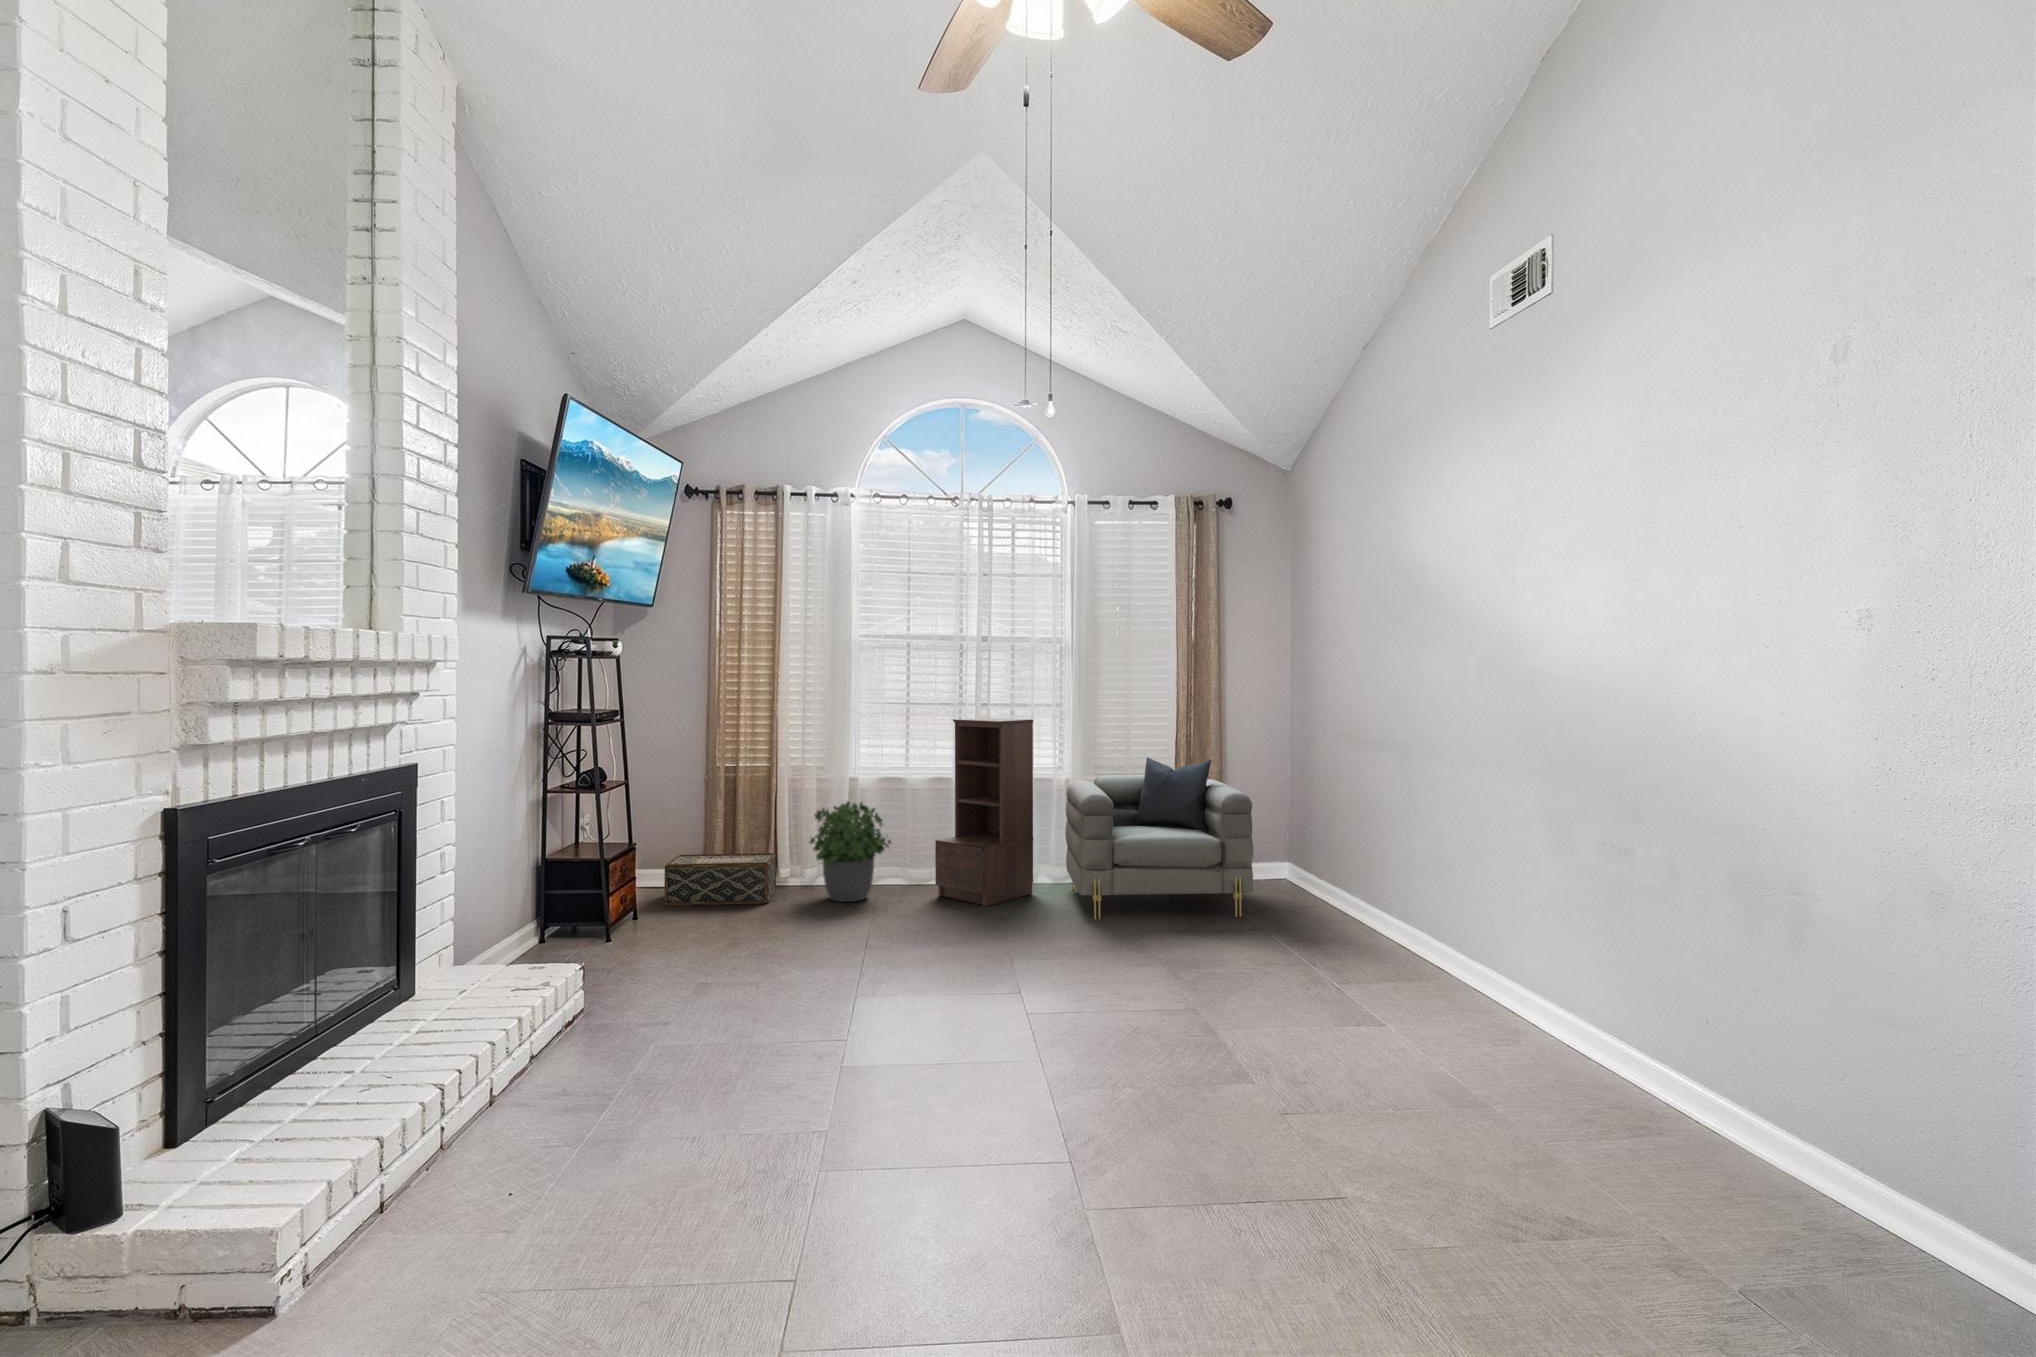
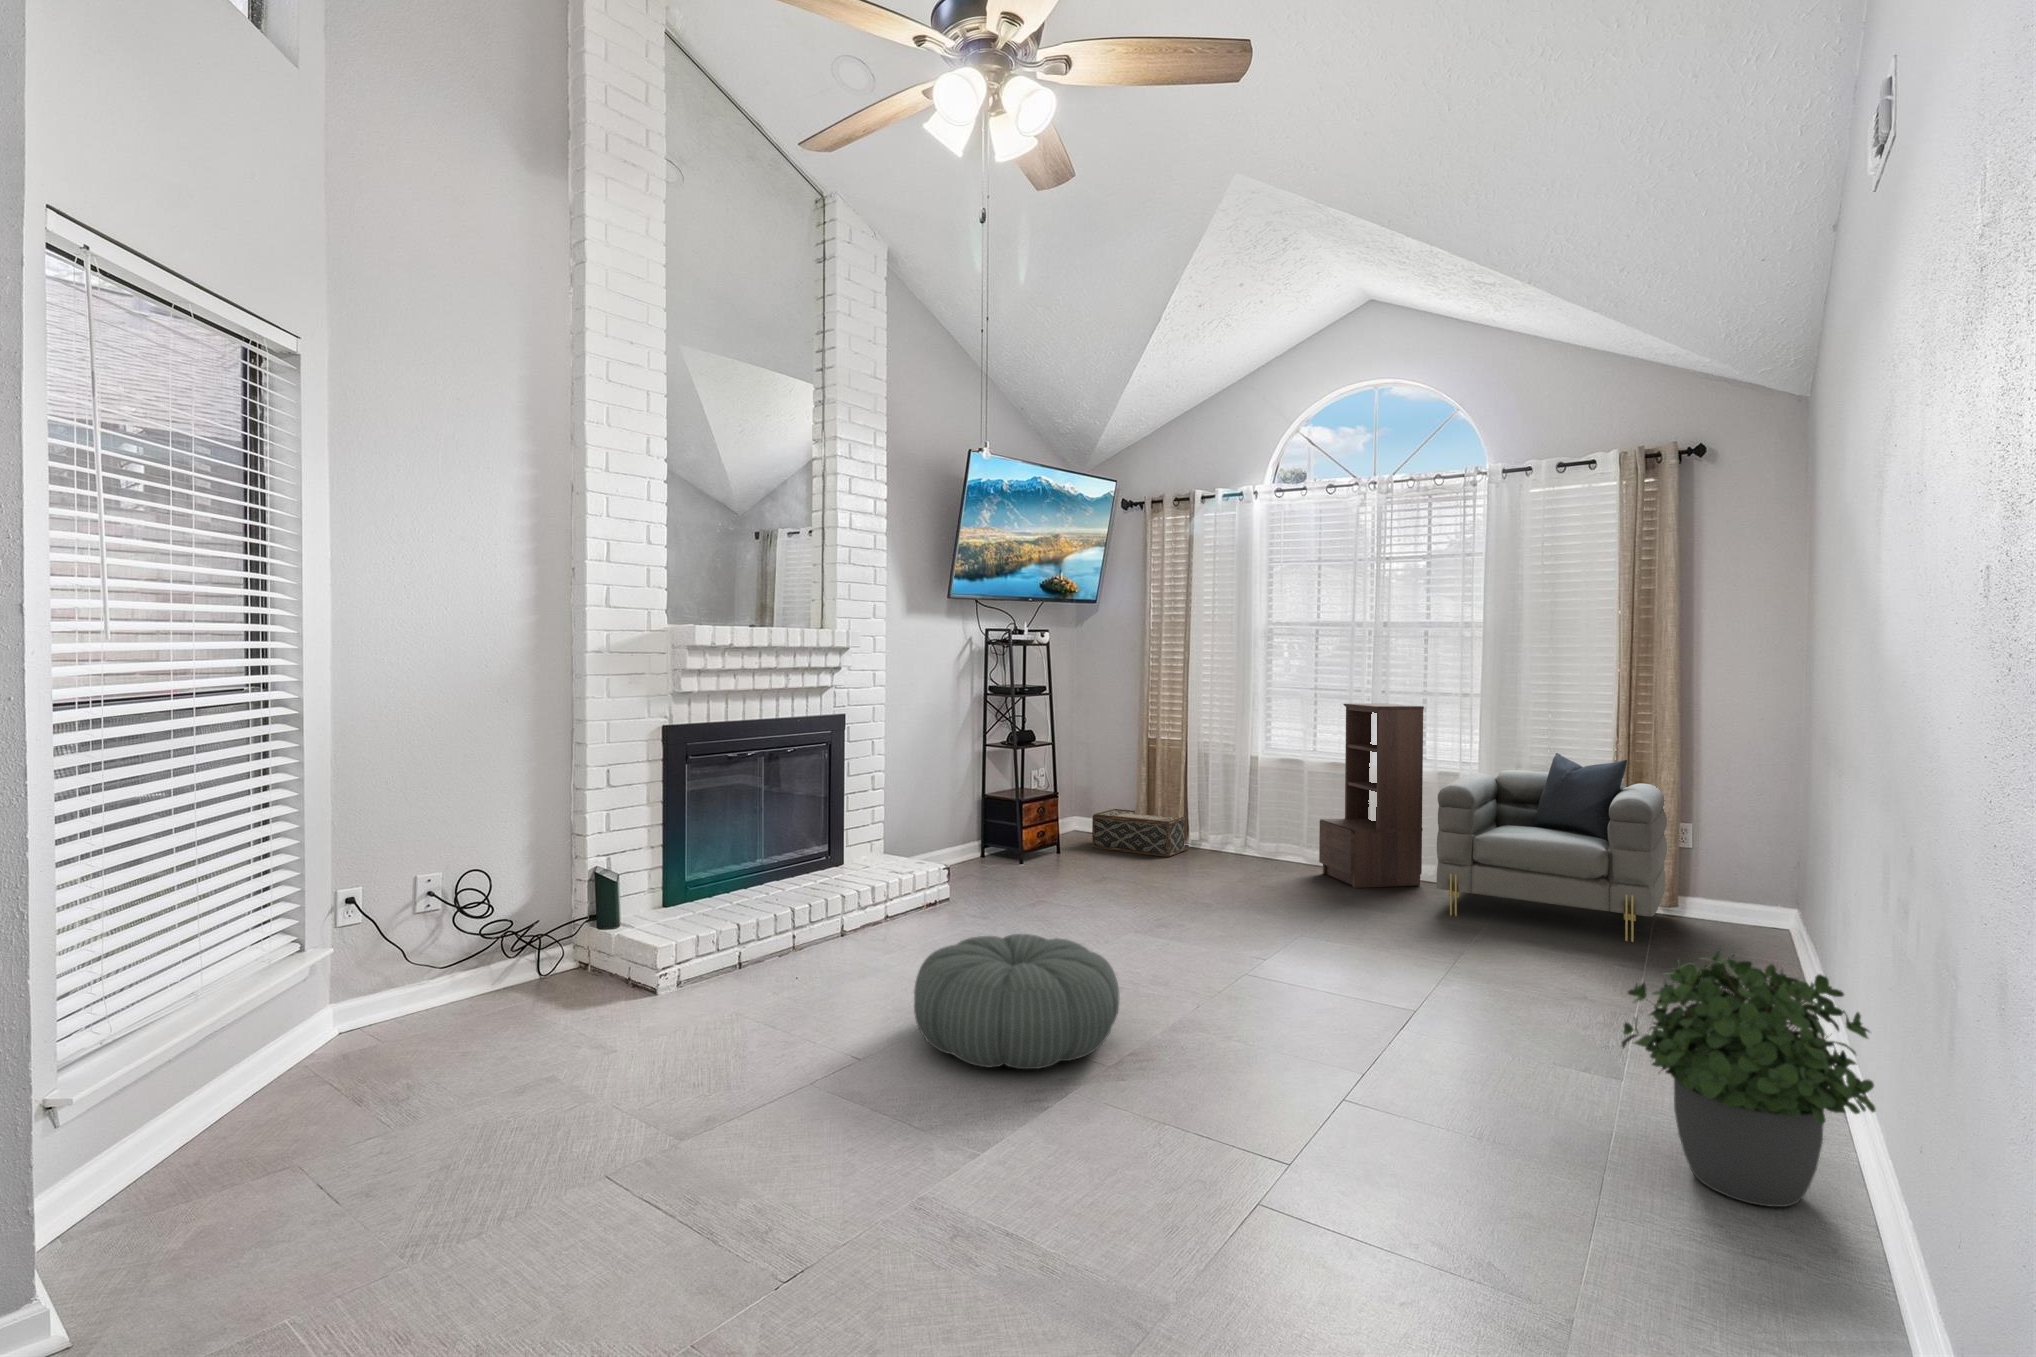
potted plant: present [809,801,891,902] -> present [1622,949,1876,1207]
pouf: none [799,1031,1070,1233] -> present [914,934,1119,1069]

